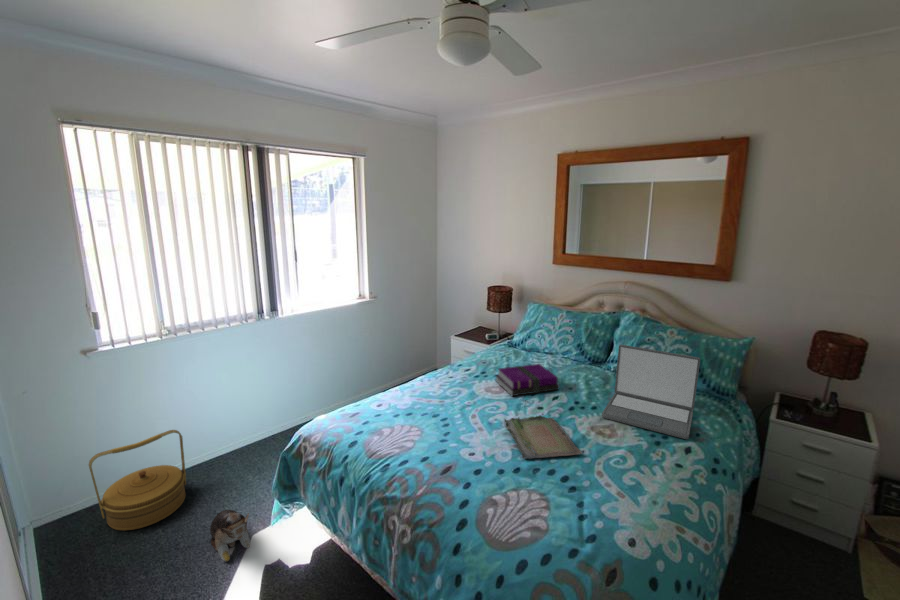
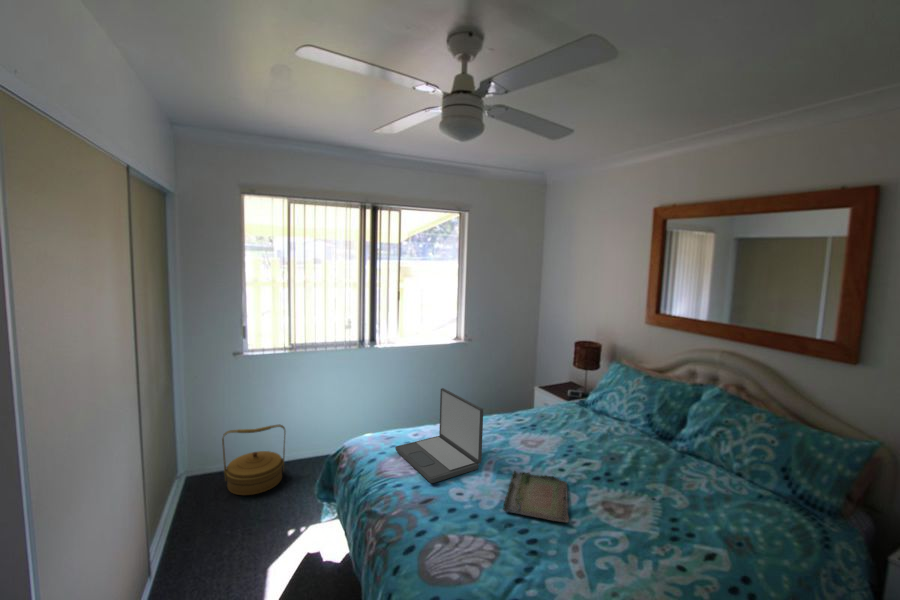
laptop: present [602,345,700,439] -> present [395,388,483,483]
notebook: present [496,364,560,396] -> none [536,422,598,457]
plush toy: present [210,510,250,562] -> none [278,497,305,539]

